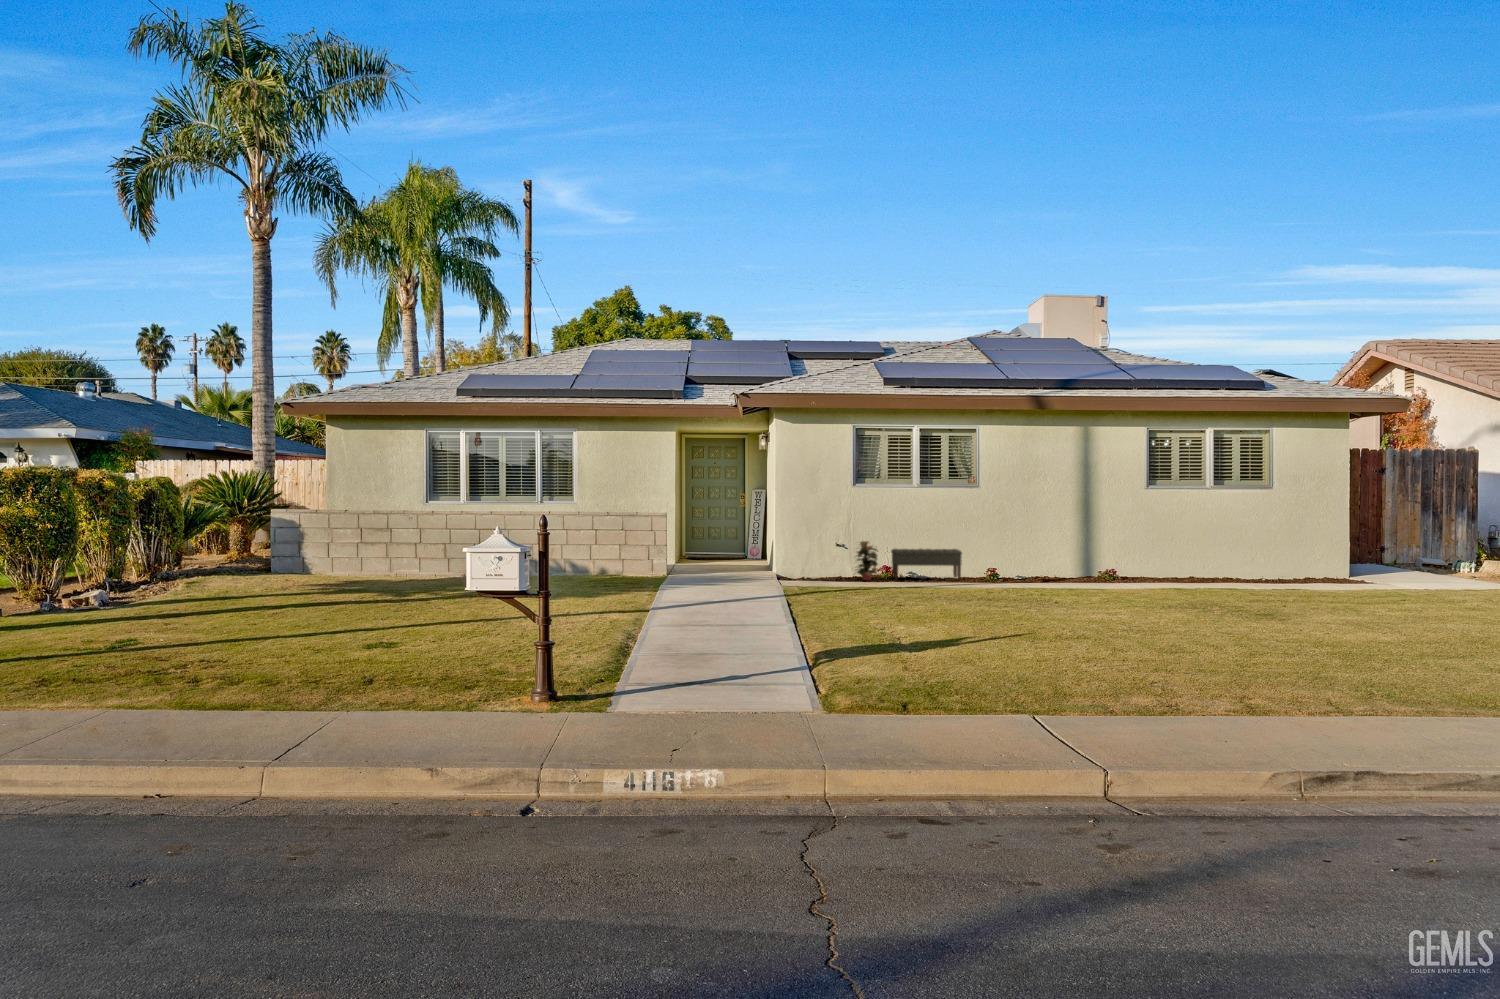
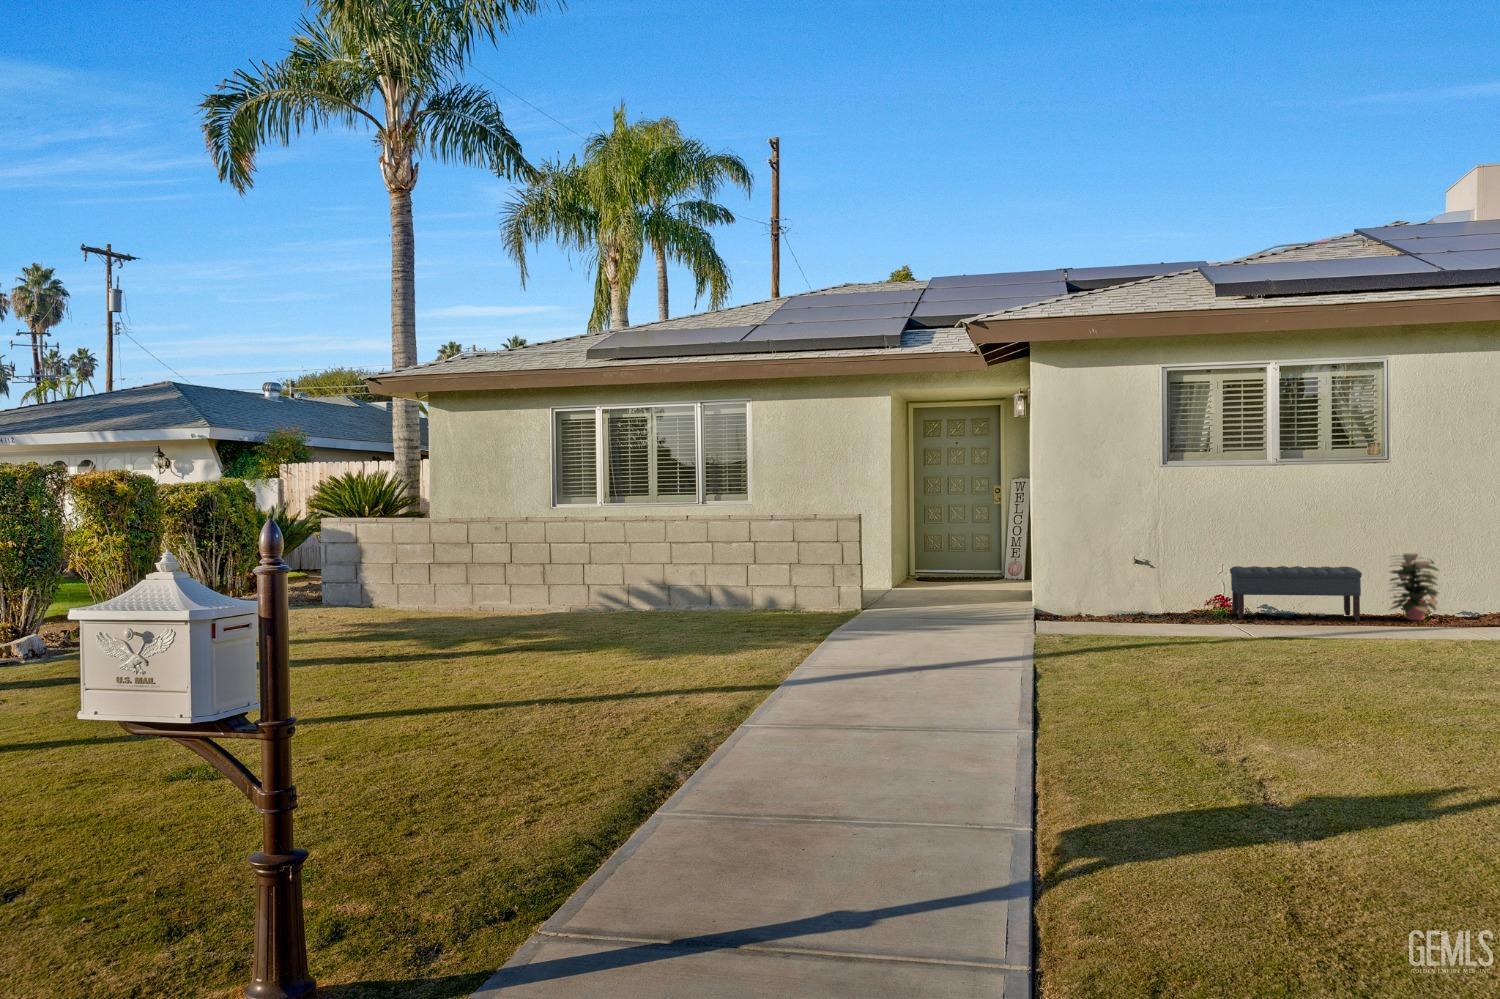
decorative plant: present [856,541,878,580] -> present [1390,553,1439,620]

